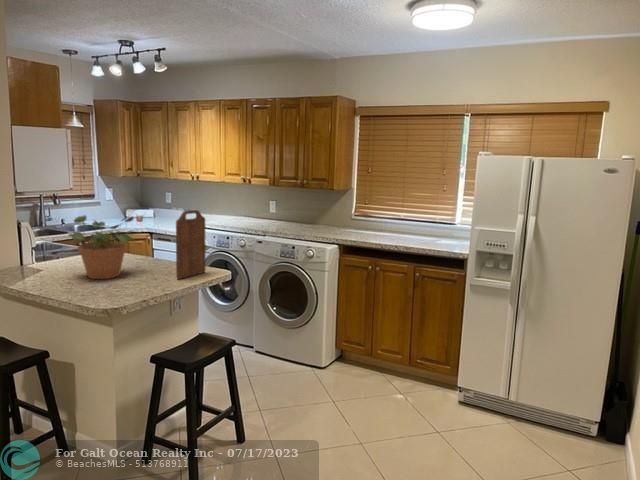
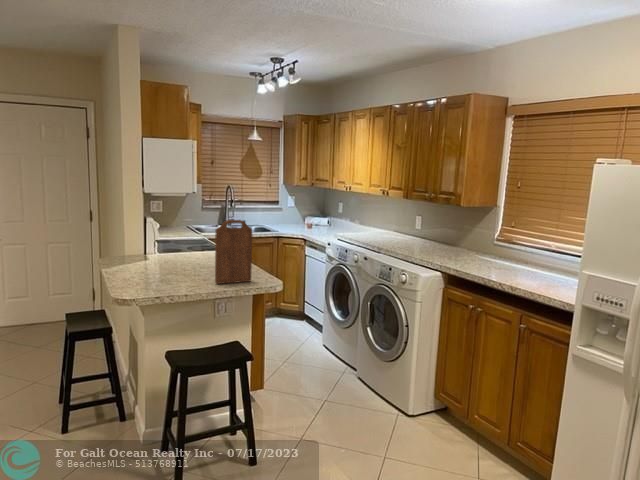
potted plant: present [69,215,134,279] -> none [147,218,211,274]

